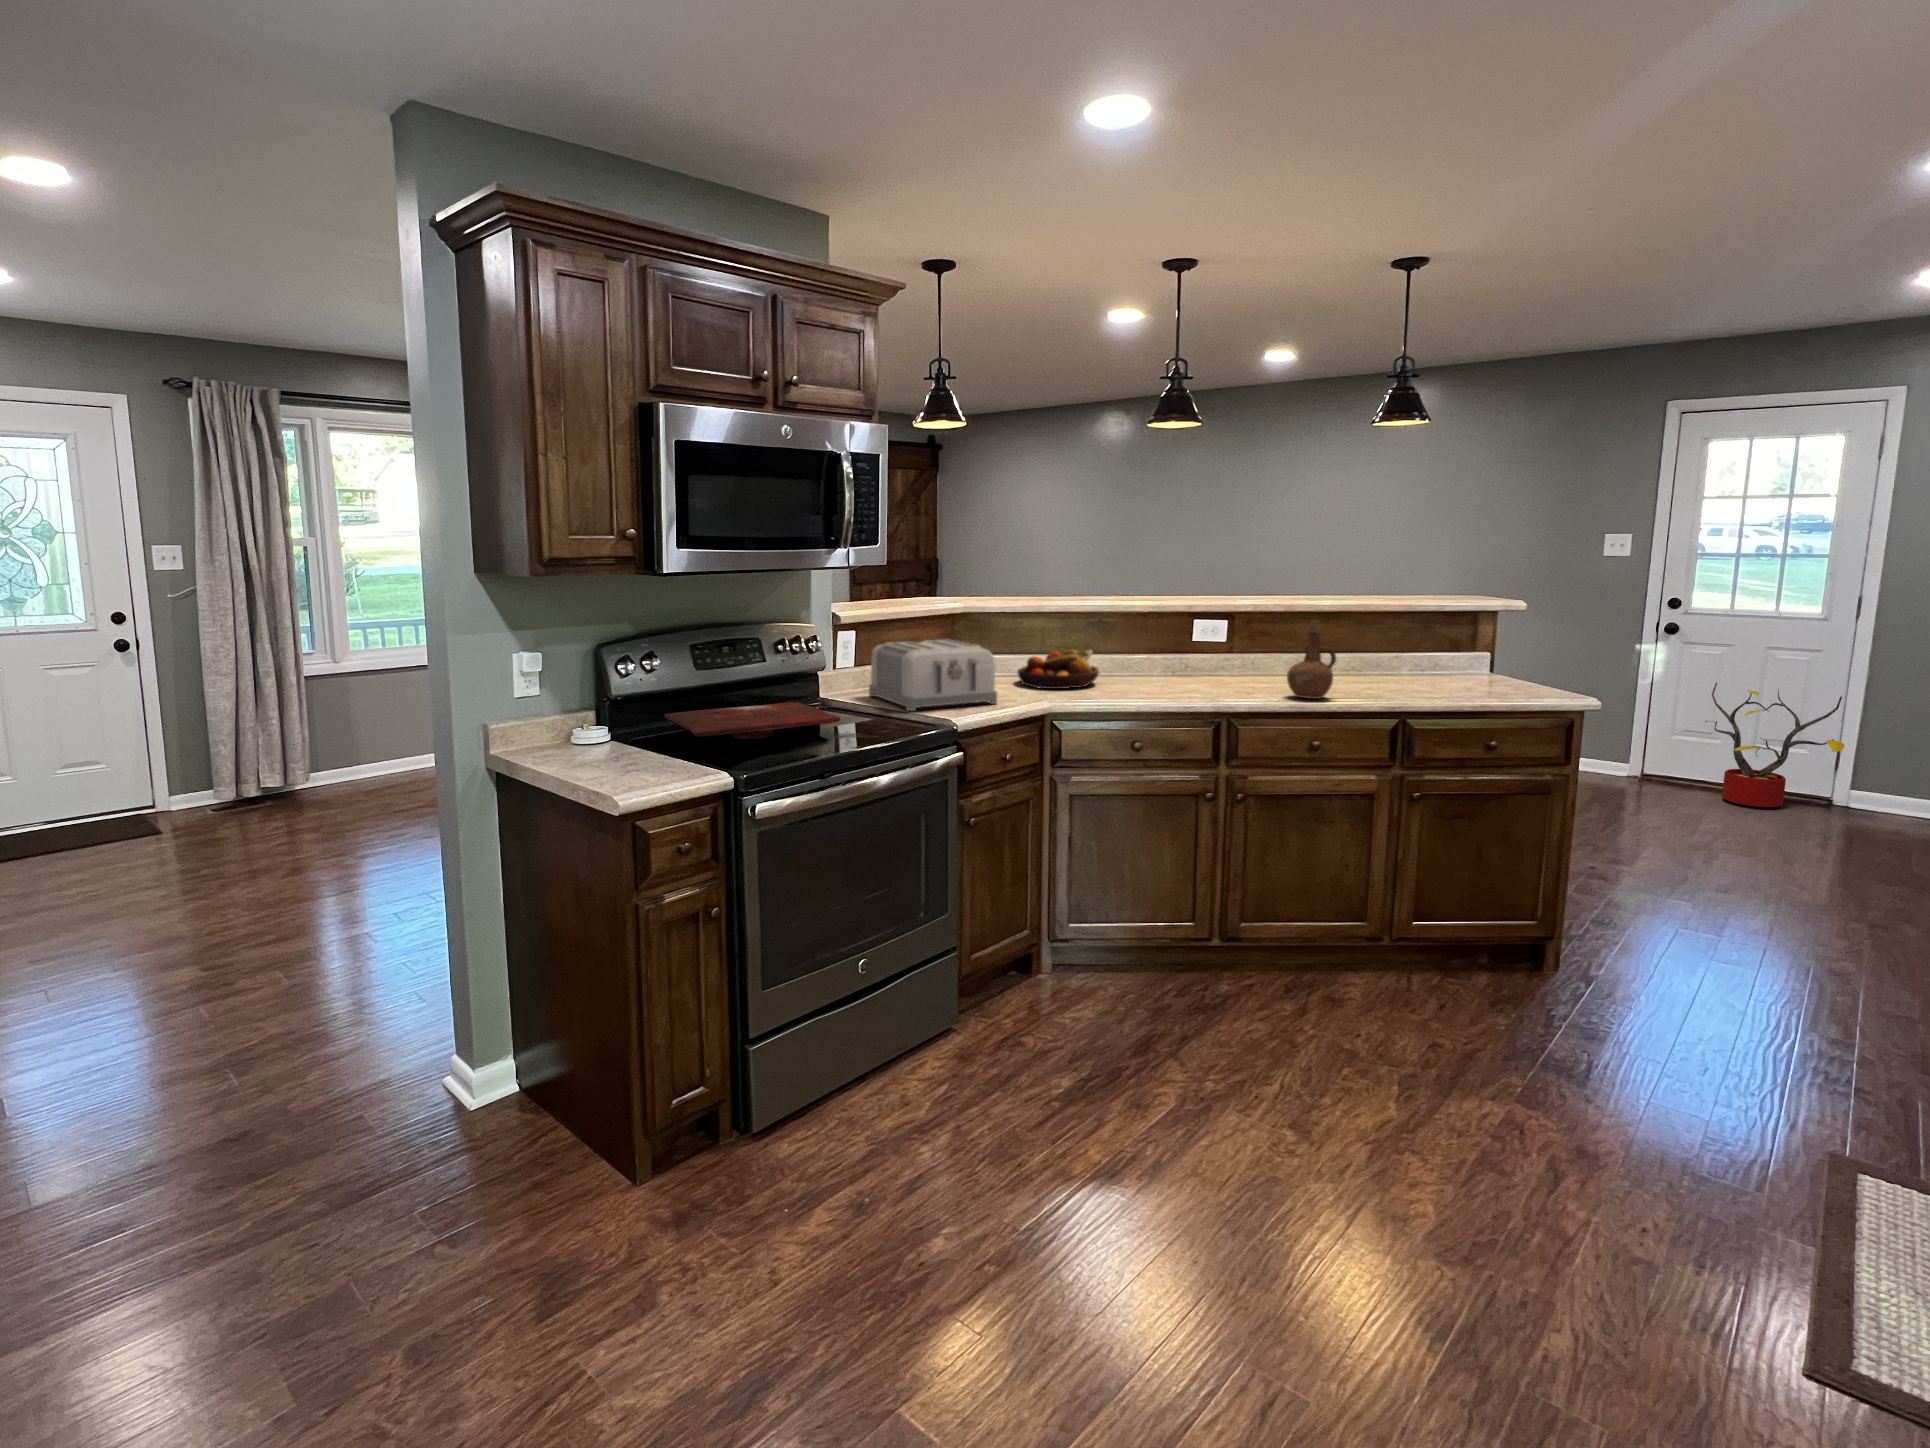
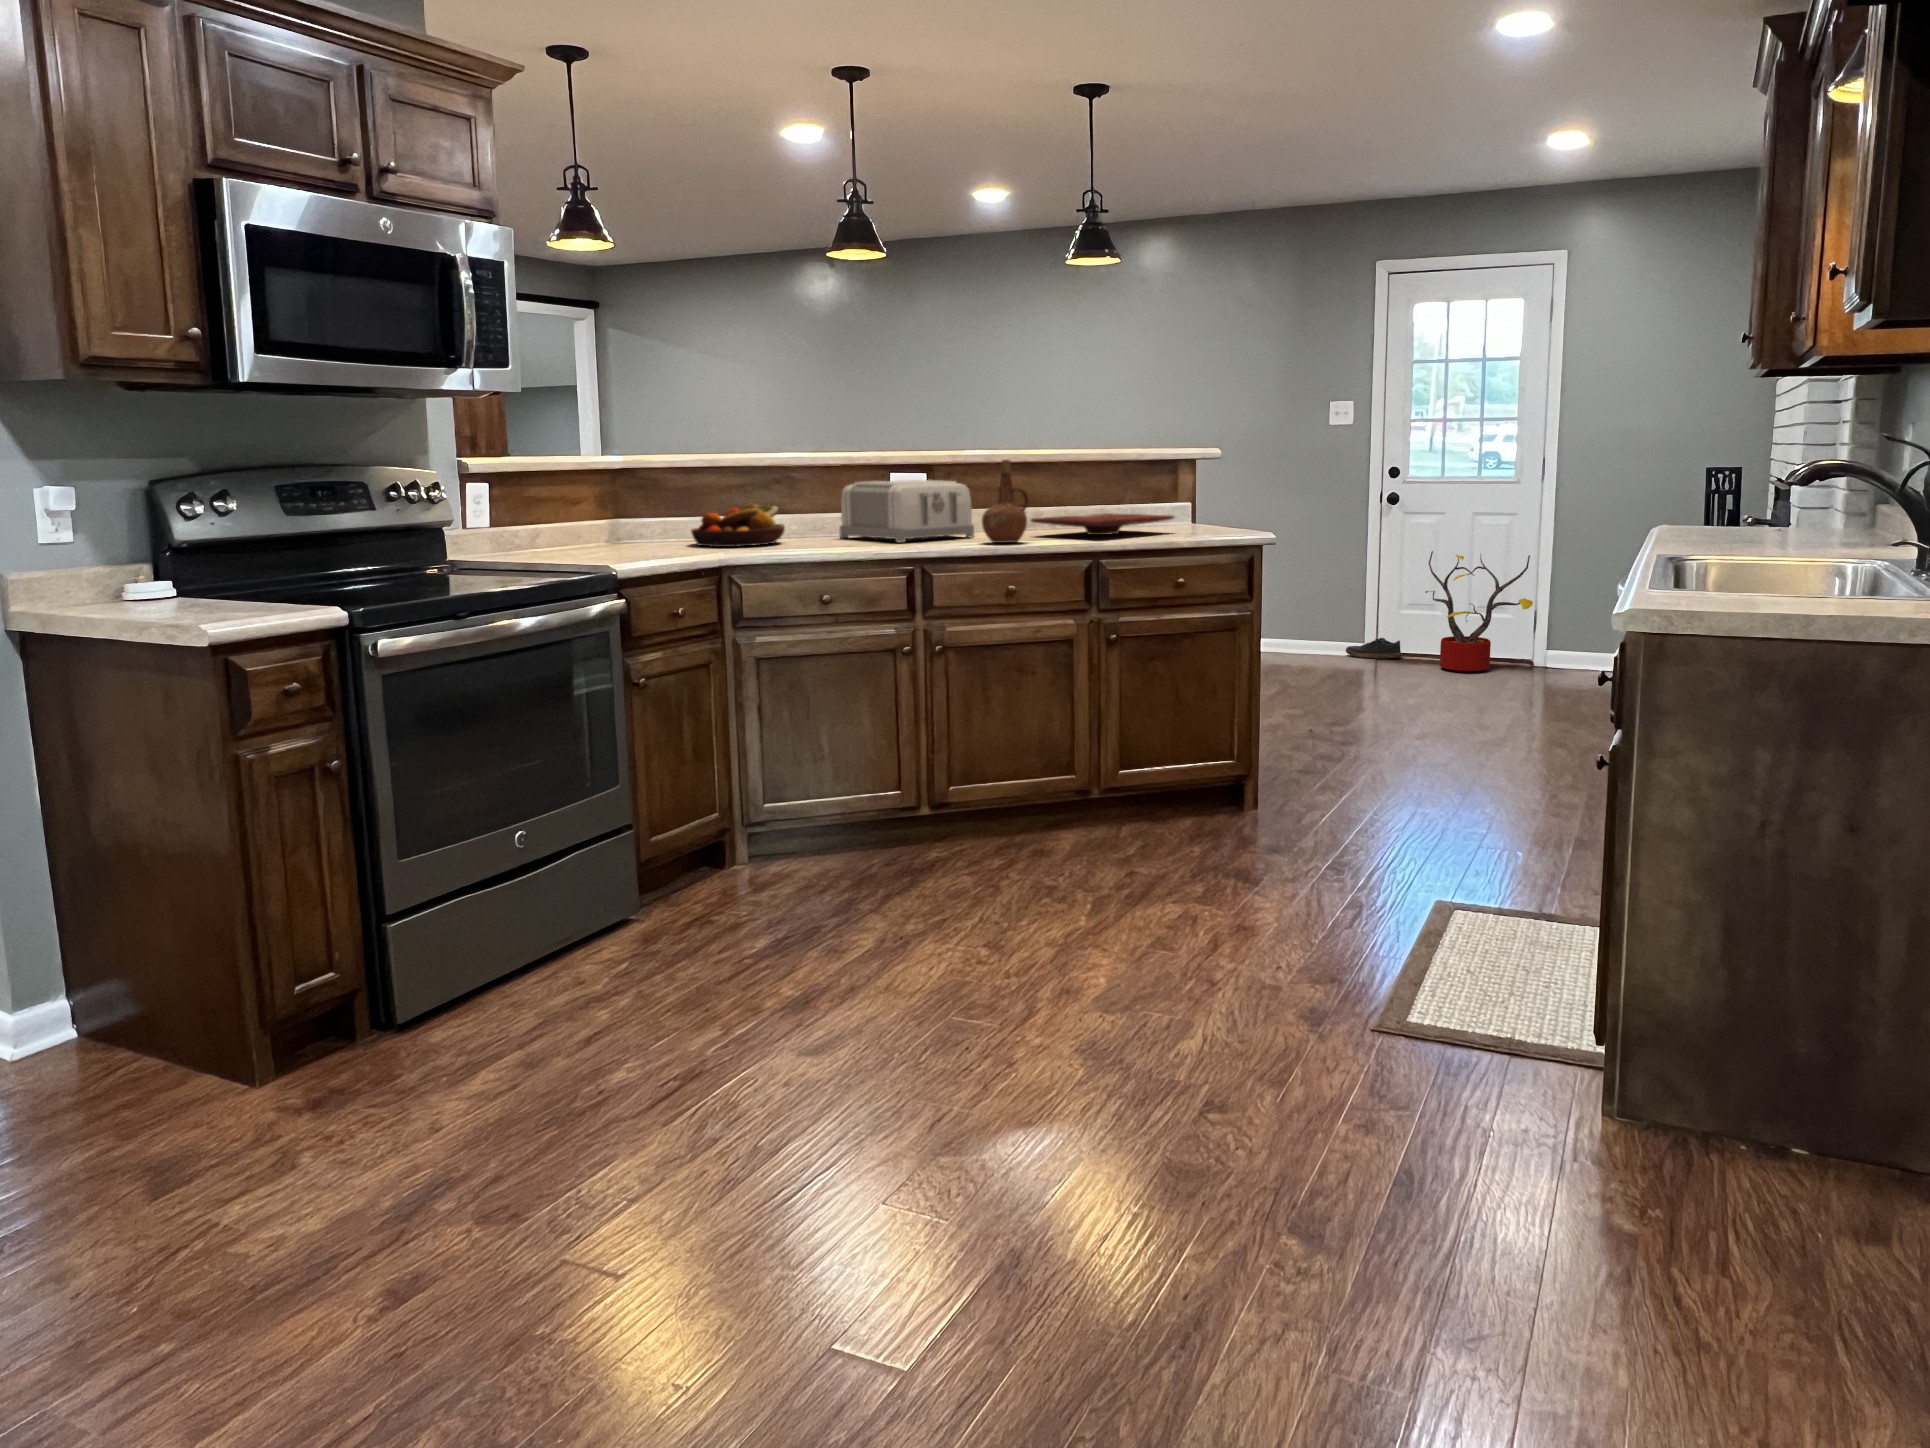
toaster: present [869,639,997,711] -> present [839,480,974,542]
cutting board: present [664,702,841,739] -> present [1031,513,1174,535]
shoe: none [1609,761,1674,783] -> present [1346,638,1402,658]

